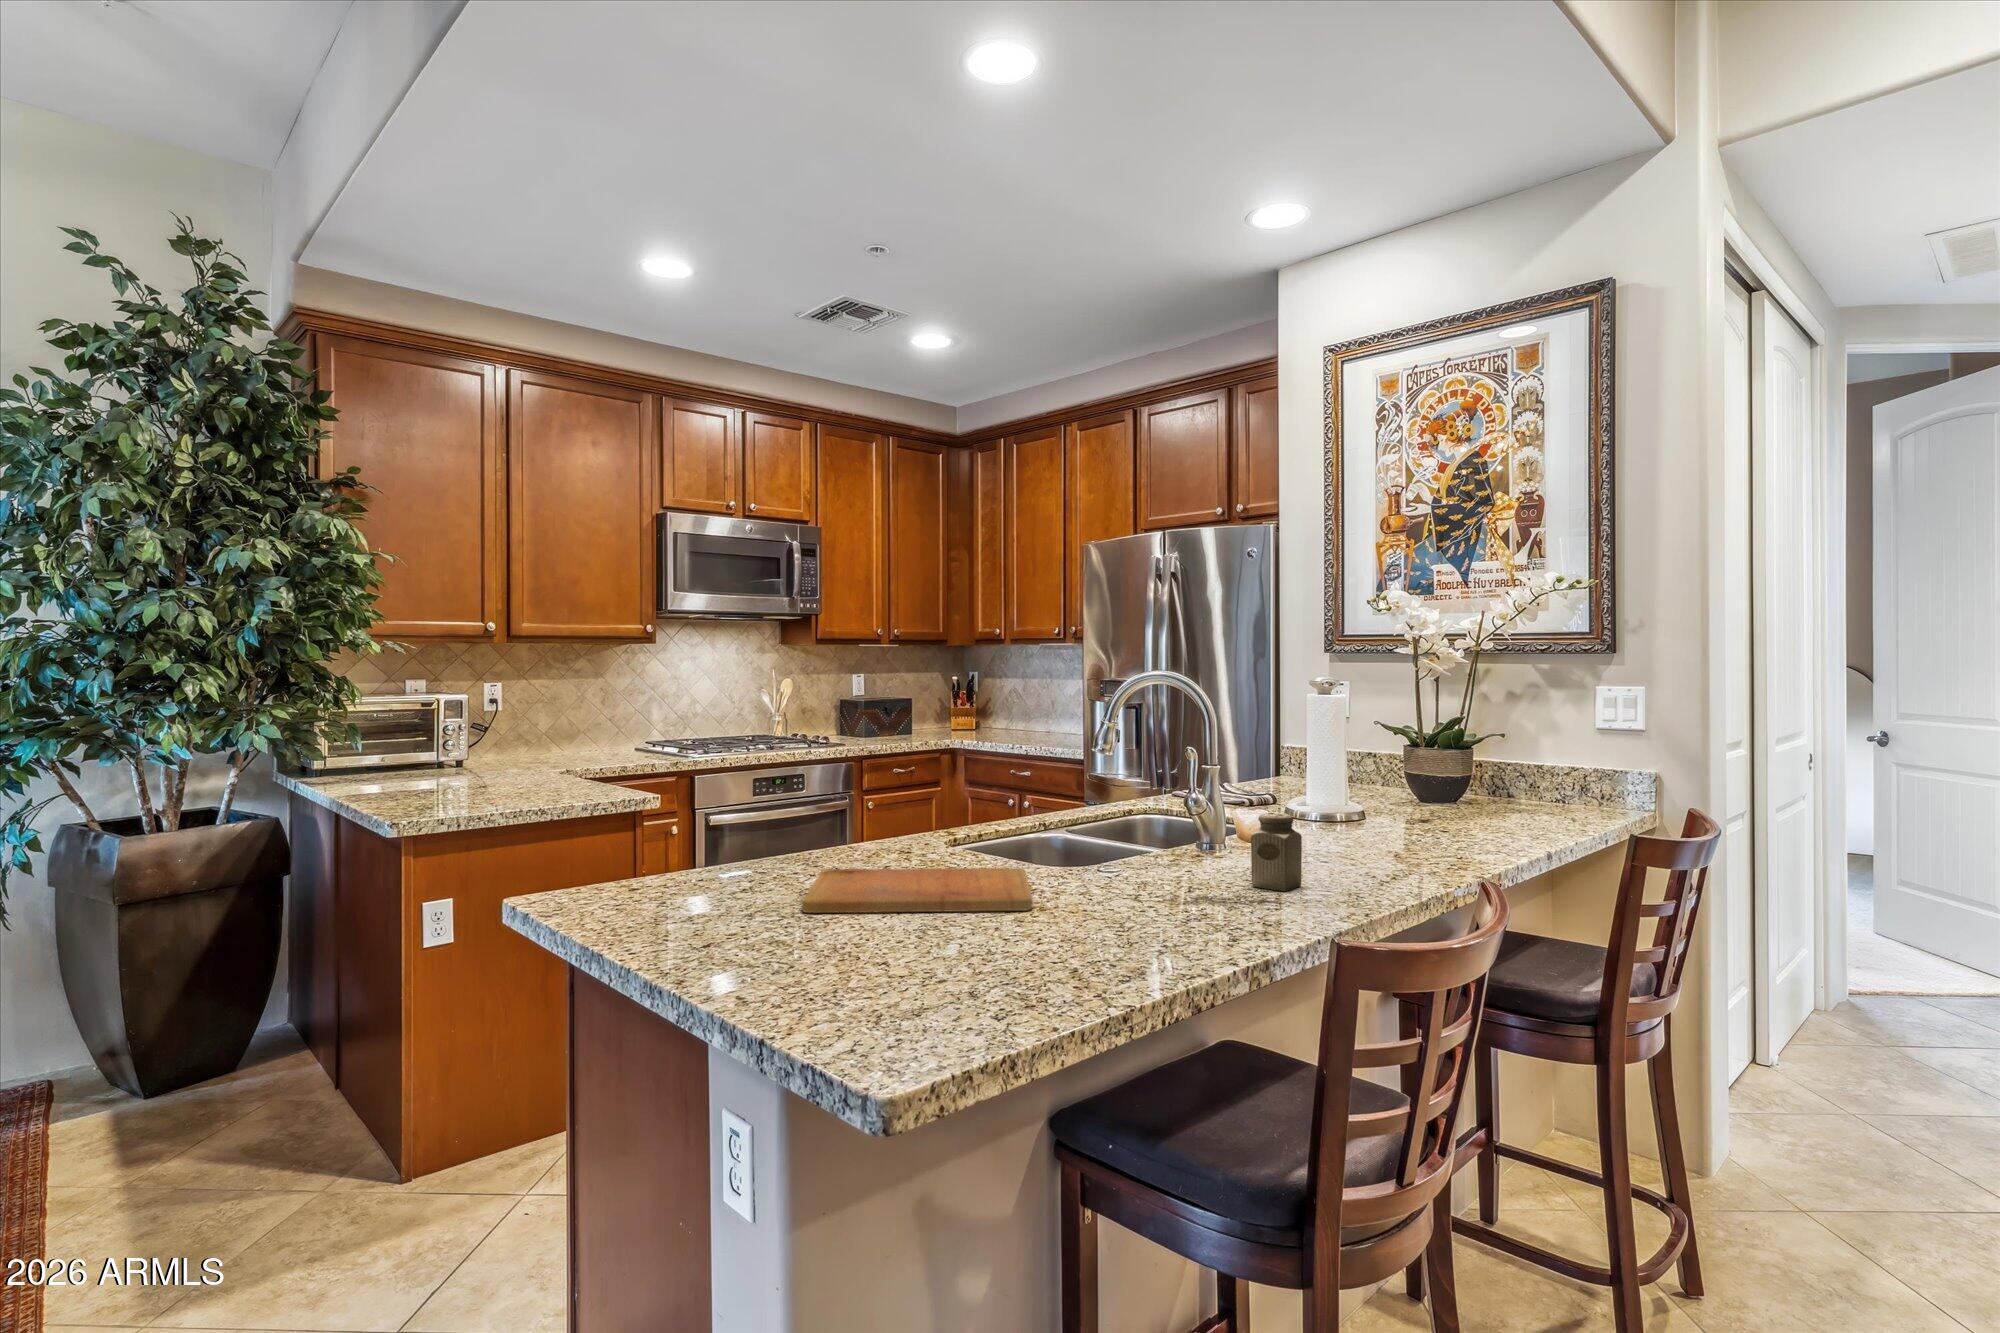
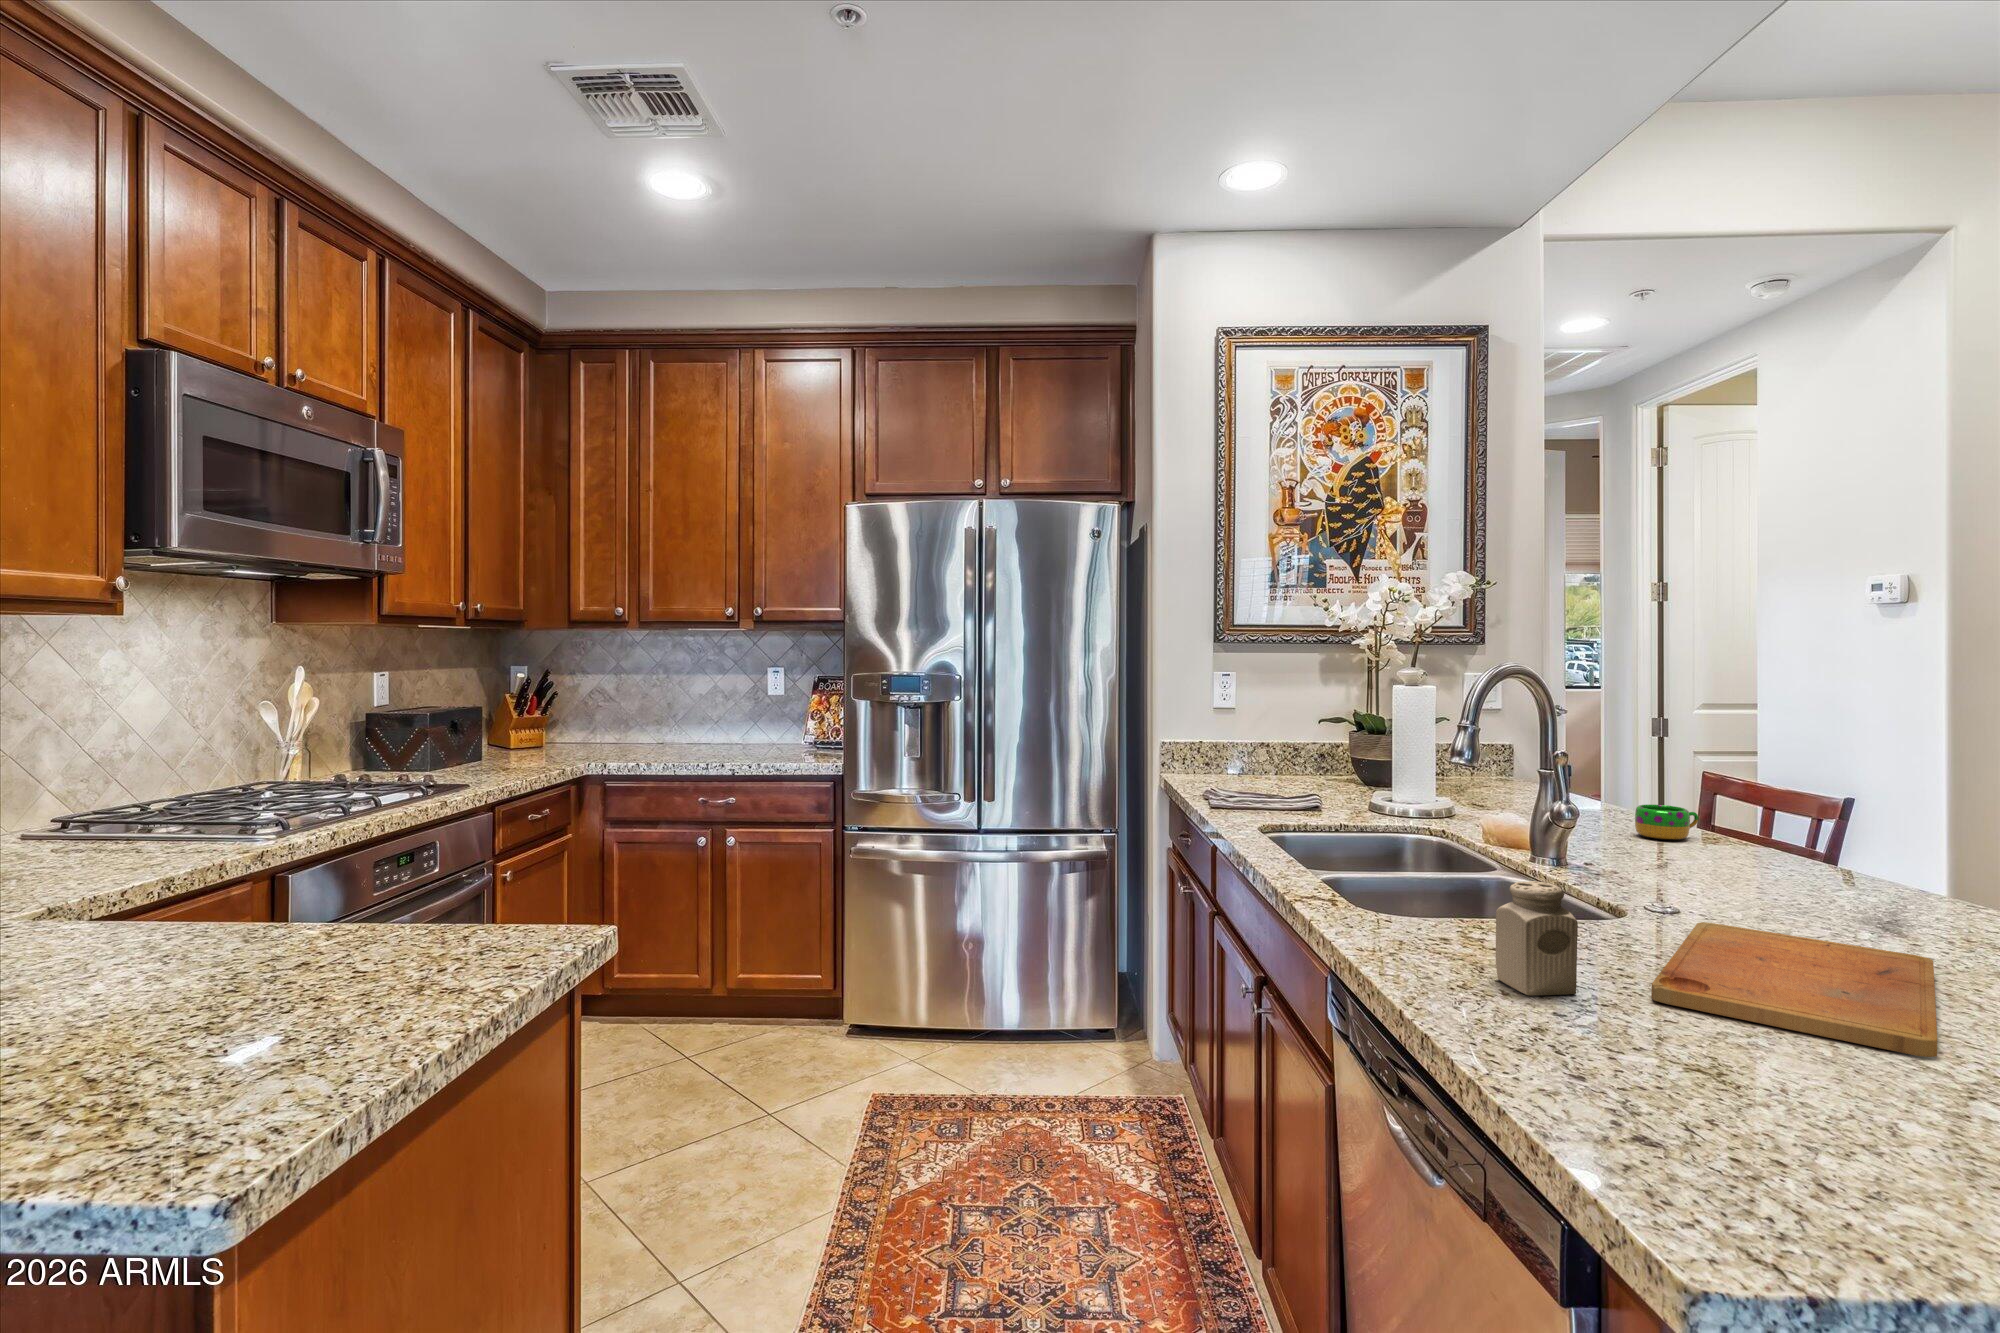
salt shaker: present [1251,813,1302,891] -> present [1496,881,1578,996]
mug: none [1390,821,1454,860] -> present [1635,805,1699,841]

